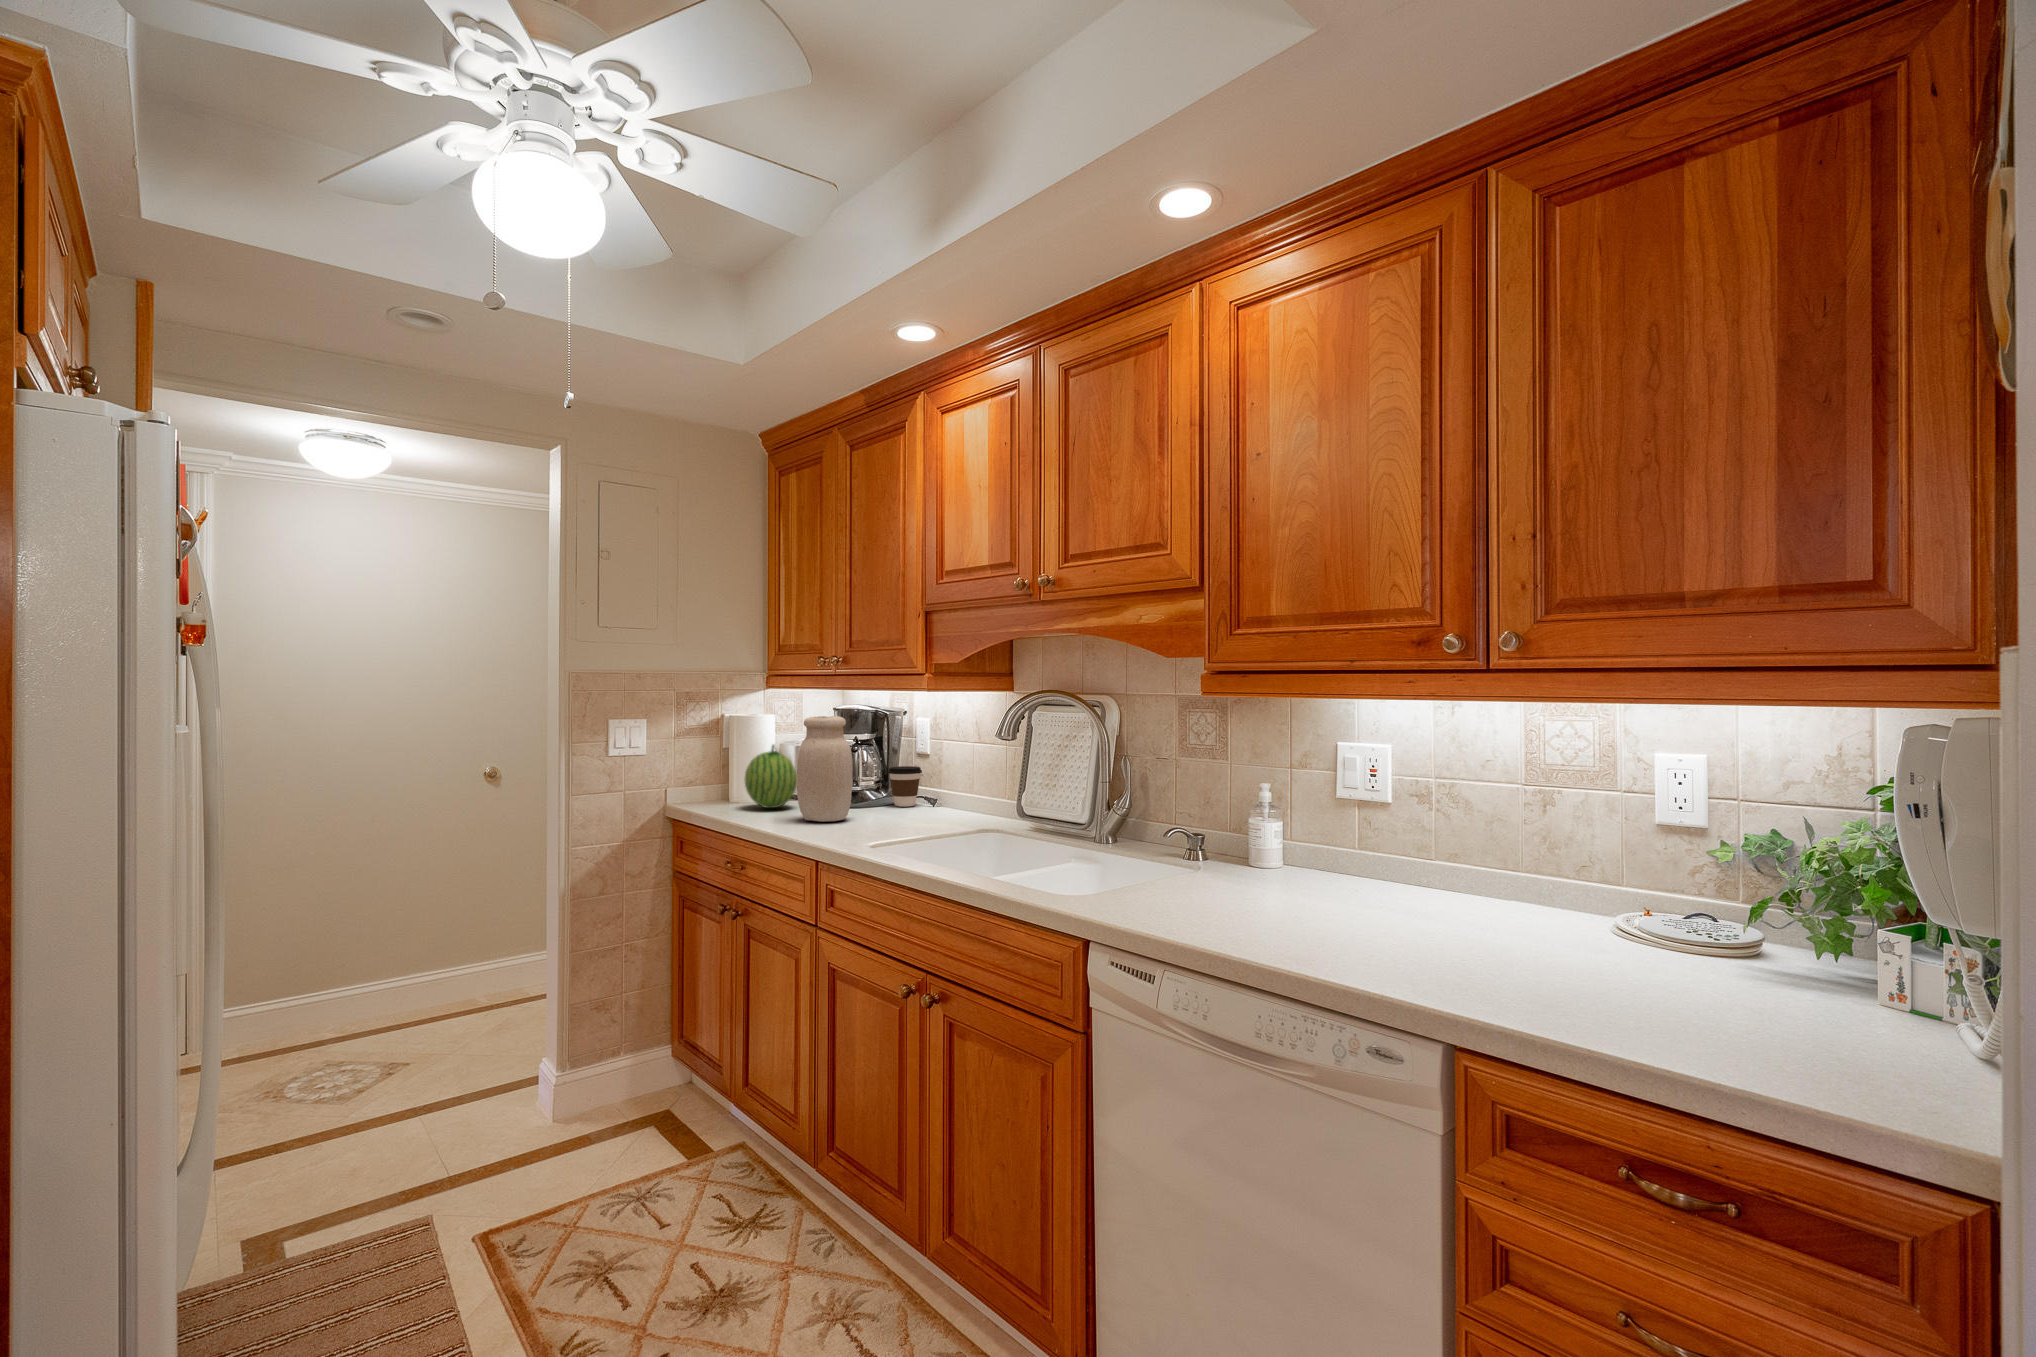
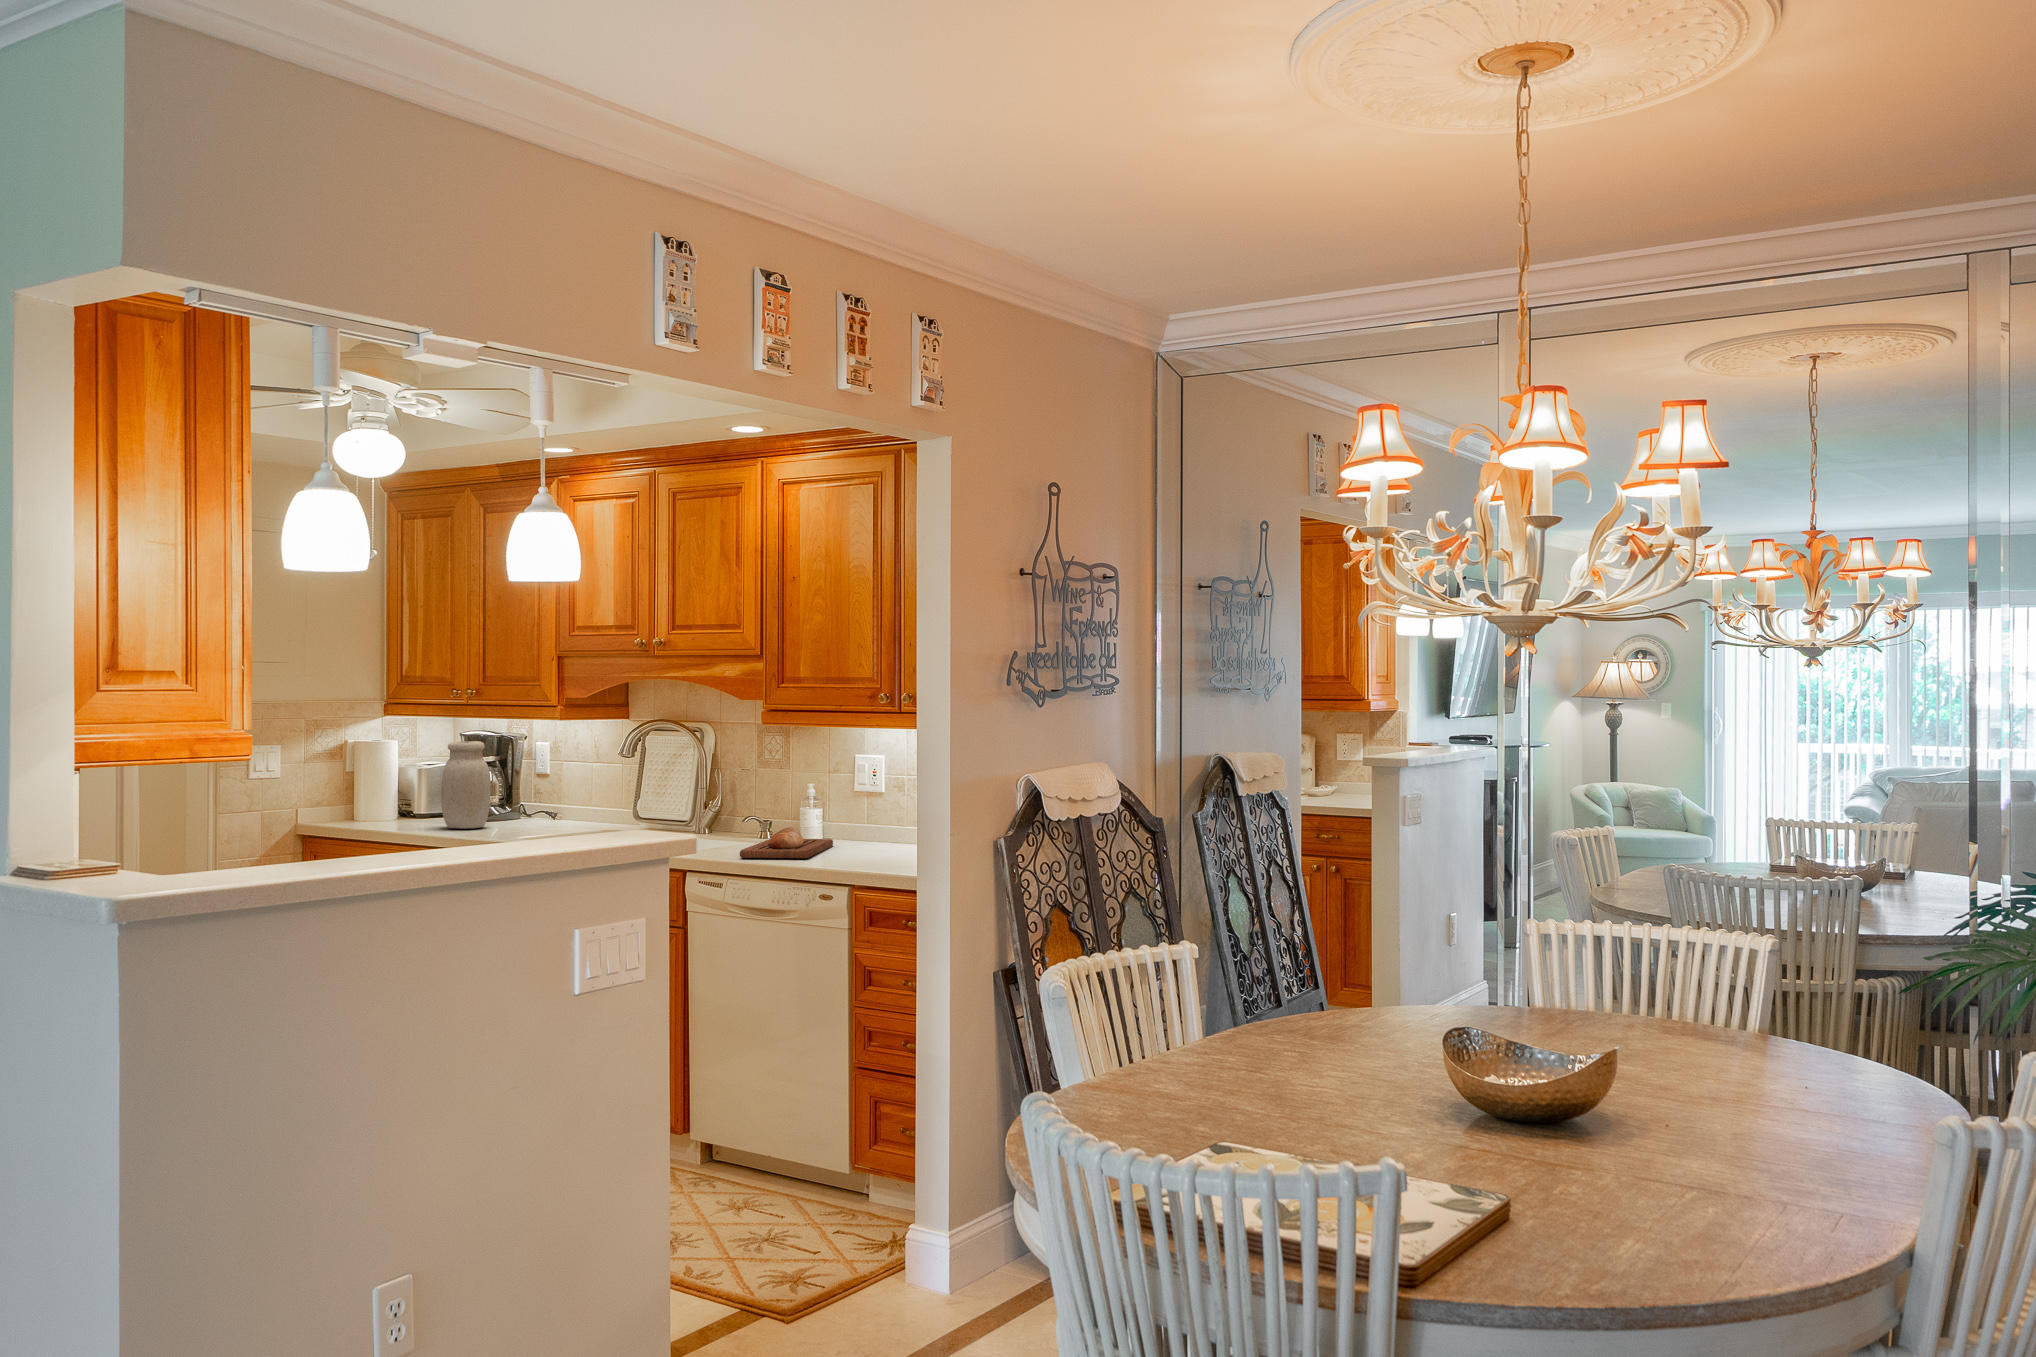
fruit: present [745,745,797,808] -> none [382,766,432,822]
coffee cup: present [888,766,922,807] -> none [514,785,545,819]
bread loaf: none [1176,857,1313,926] -> present [740,827,833,858]

